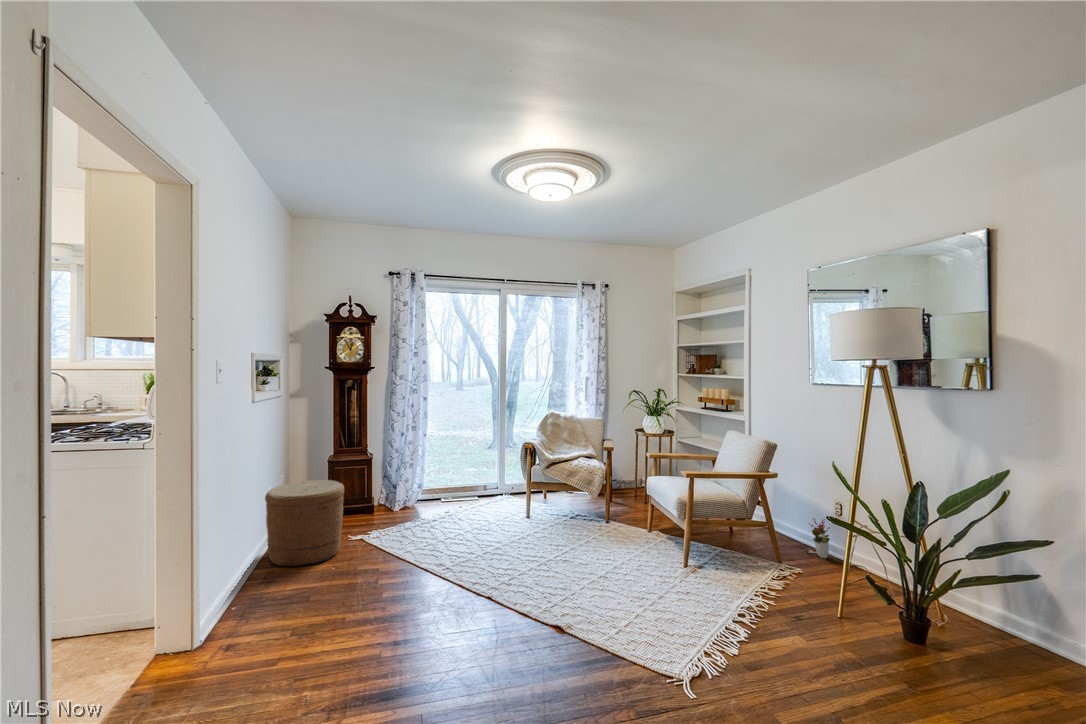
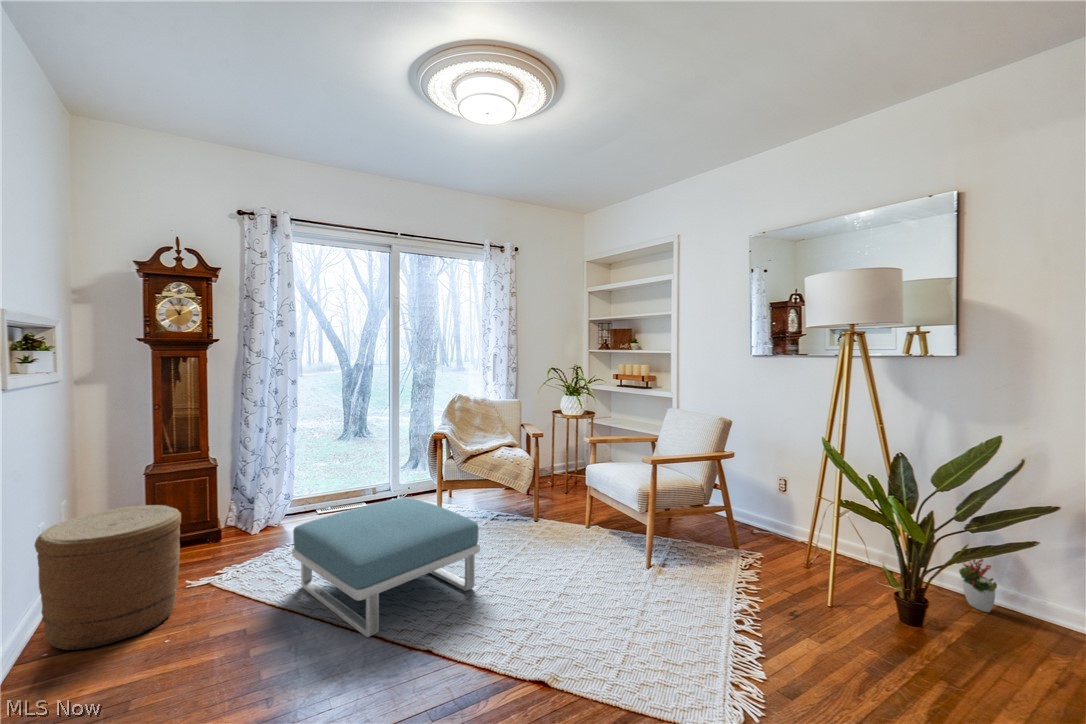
footstool: none [412,491,542,585] -> present [292,498,480,637]
decorative plant: present [809,518,830,558] -> present [959,559,997,612]

